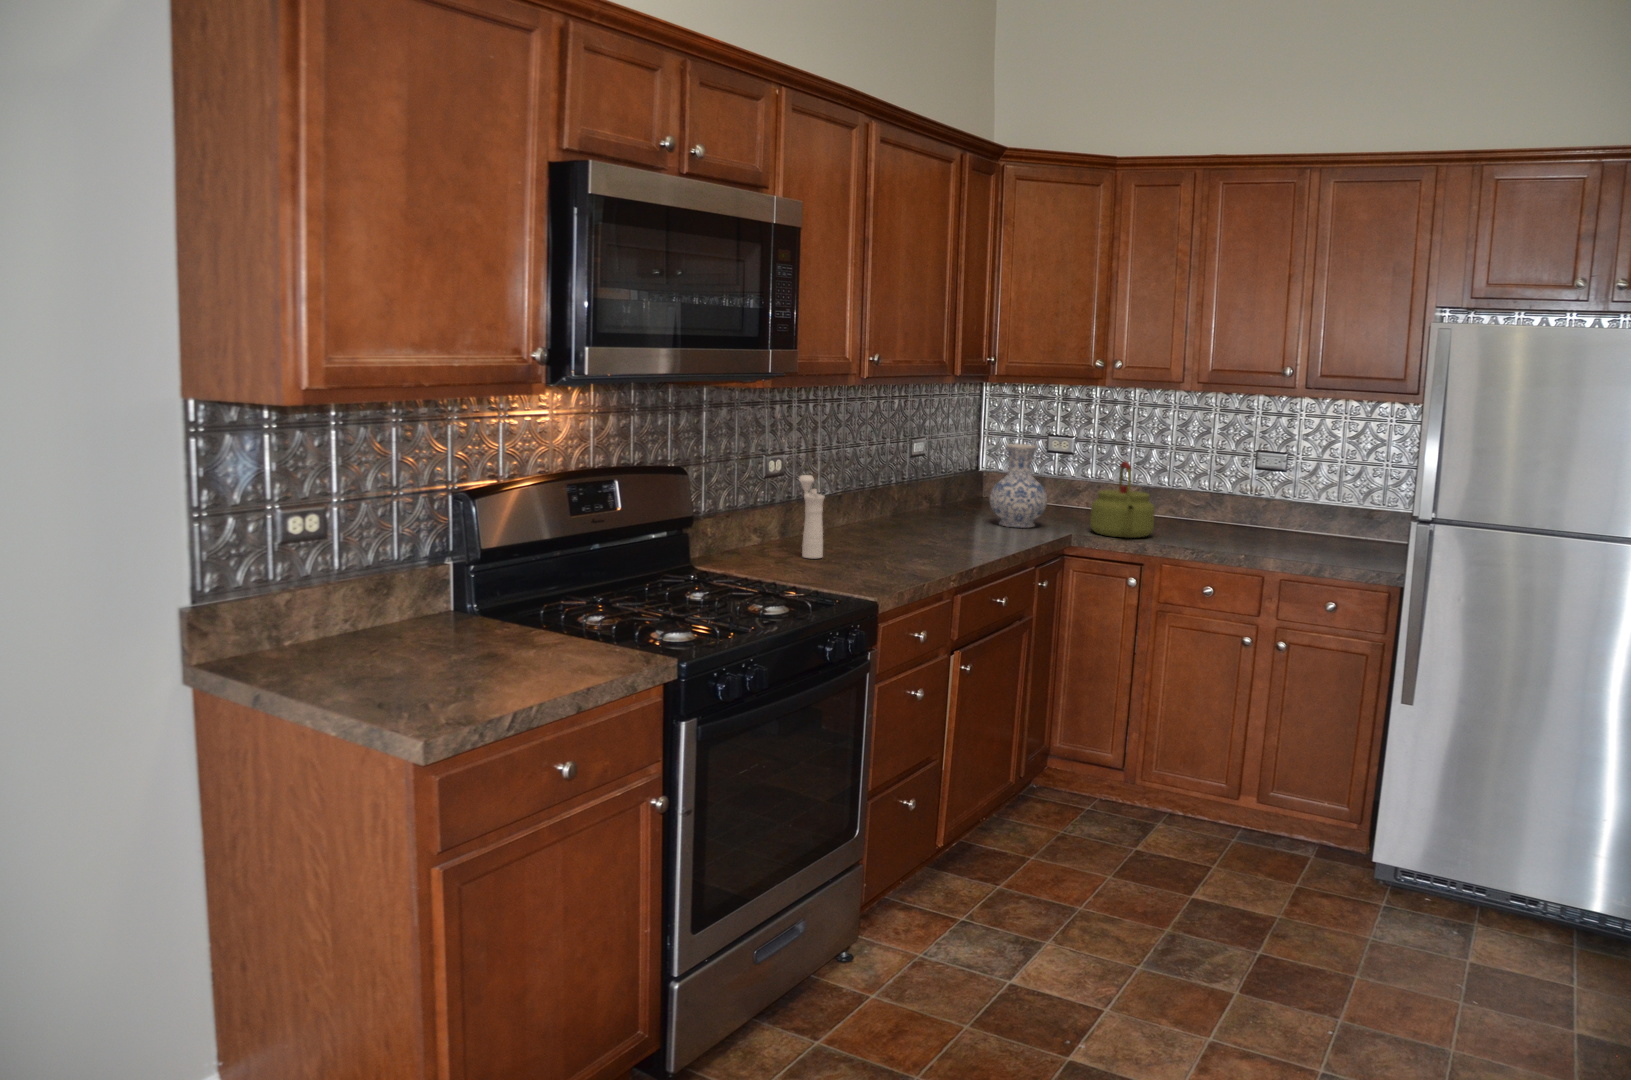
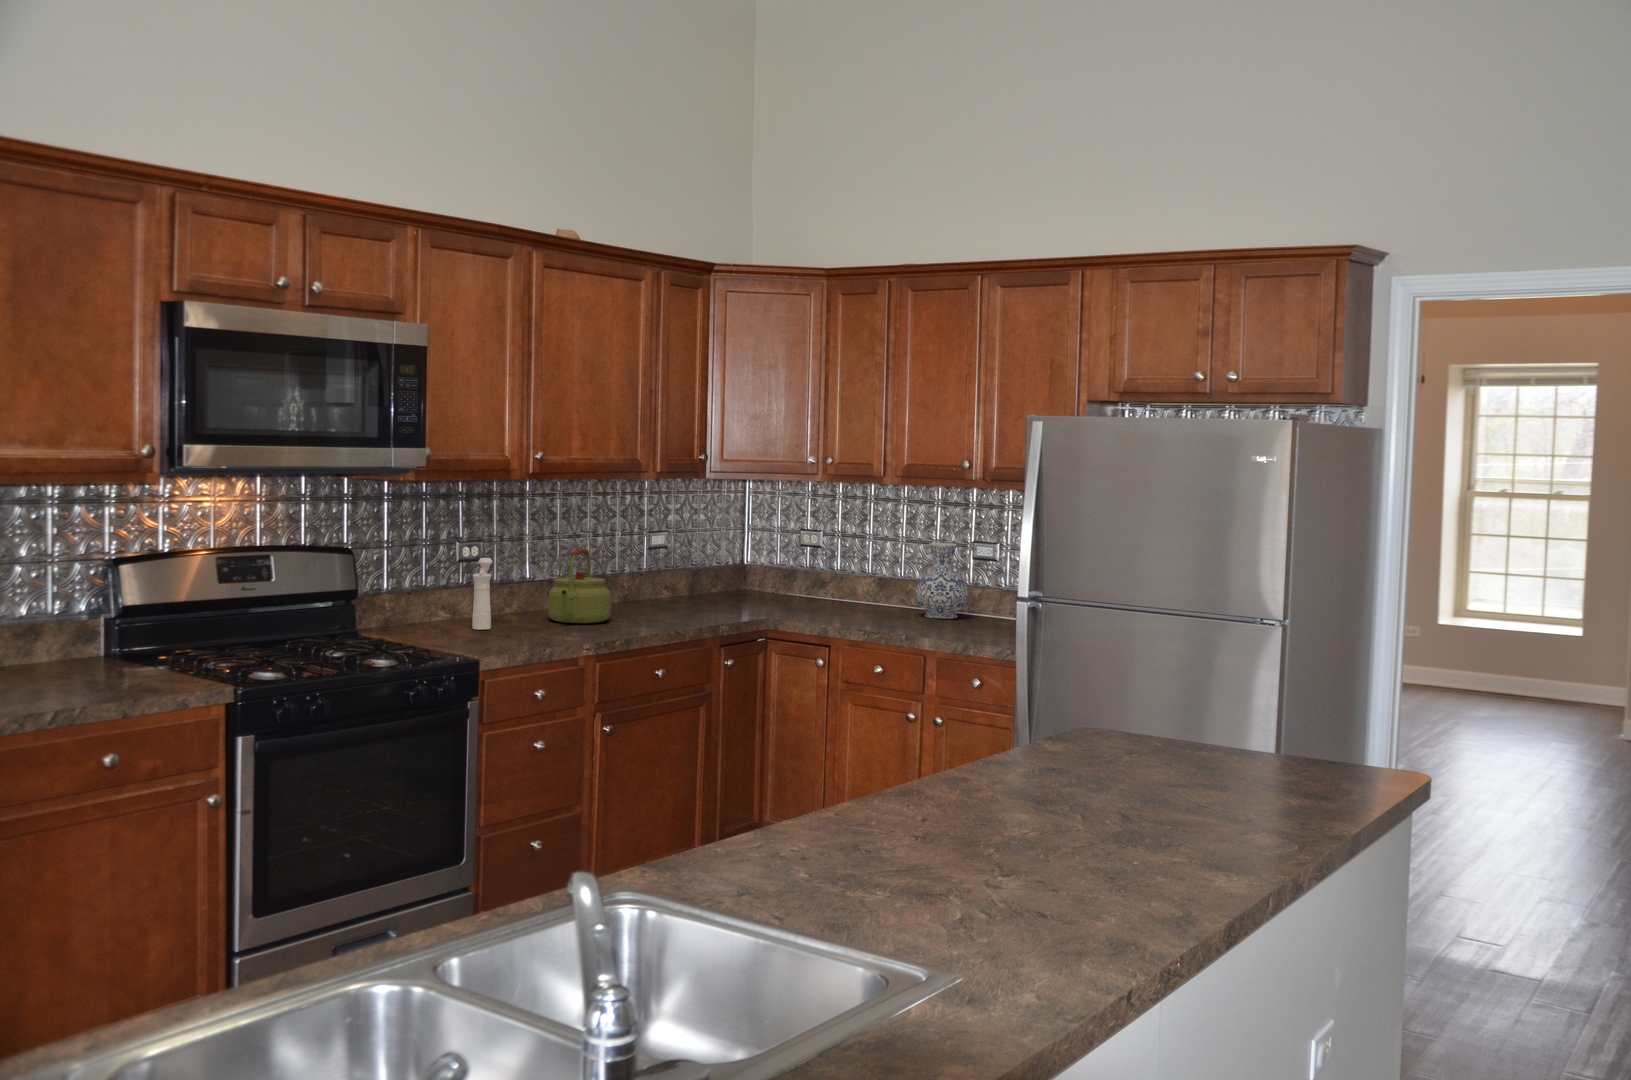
vase: present [990,444,1047,528] -> present [916,543,968,619]
kettle: present [1090,462,1155,538] -> present [548,548,611,623]

